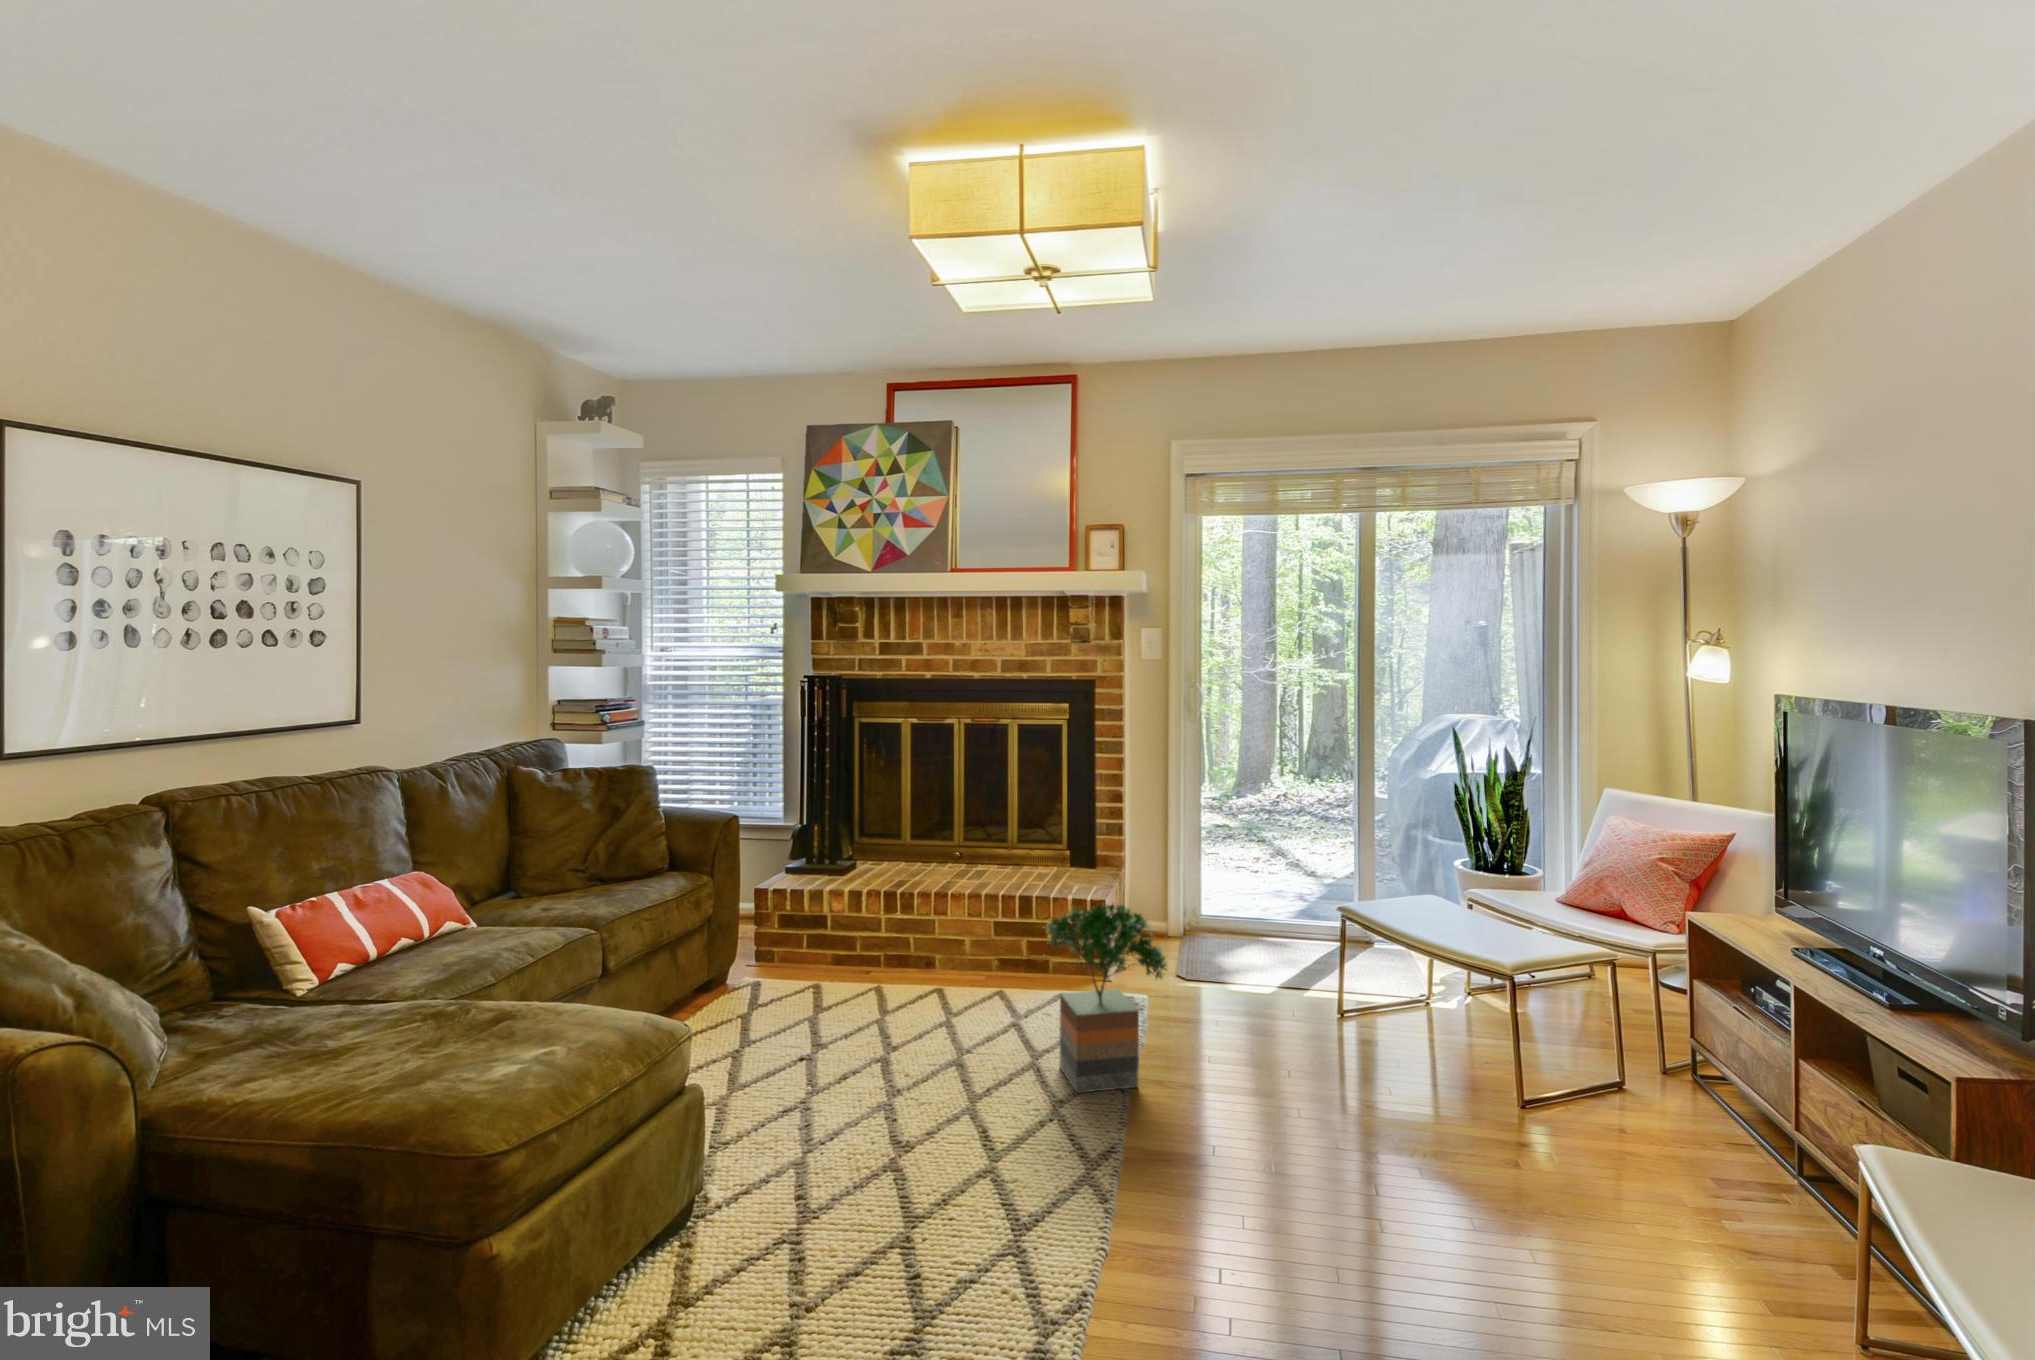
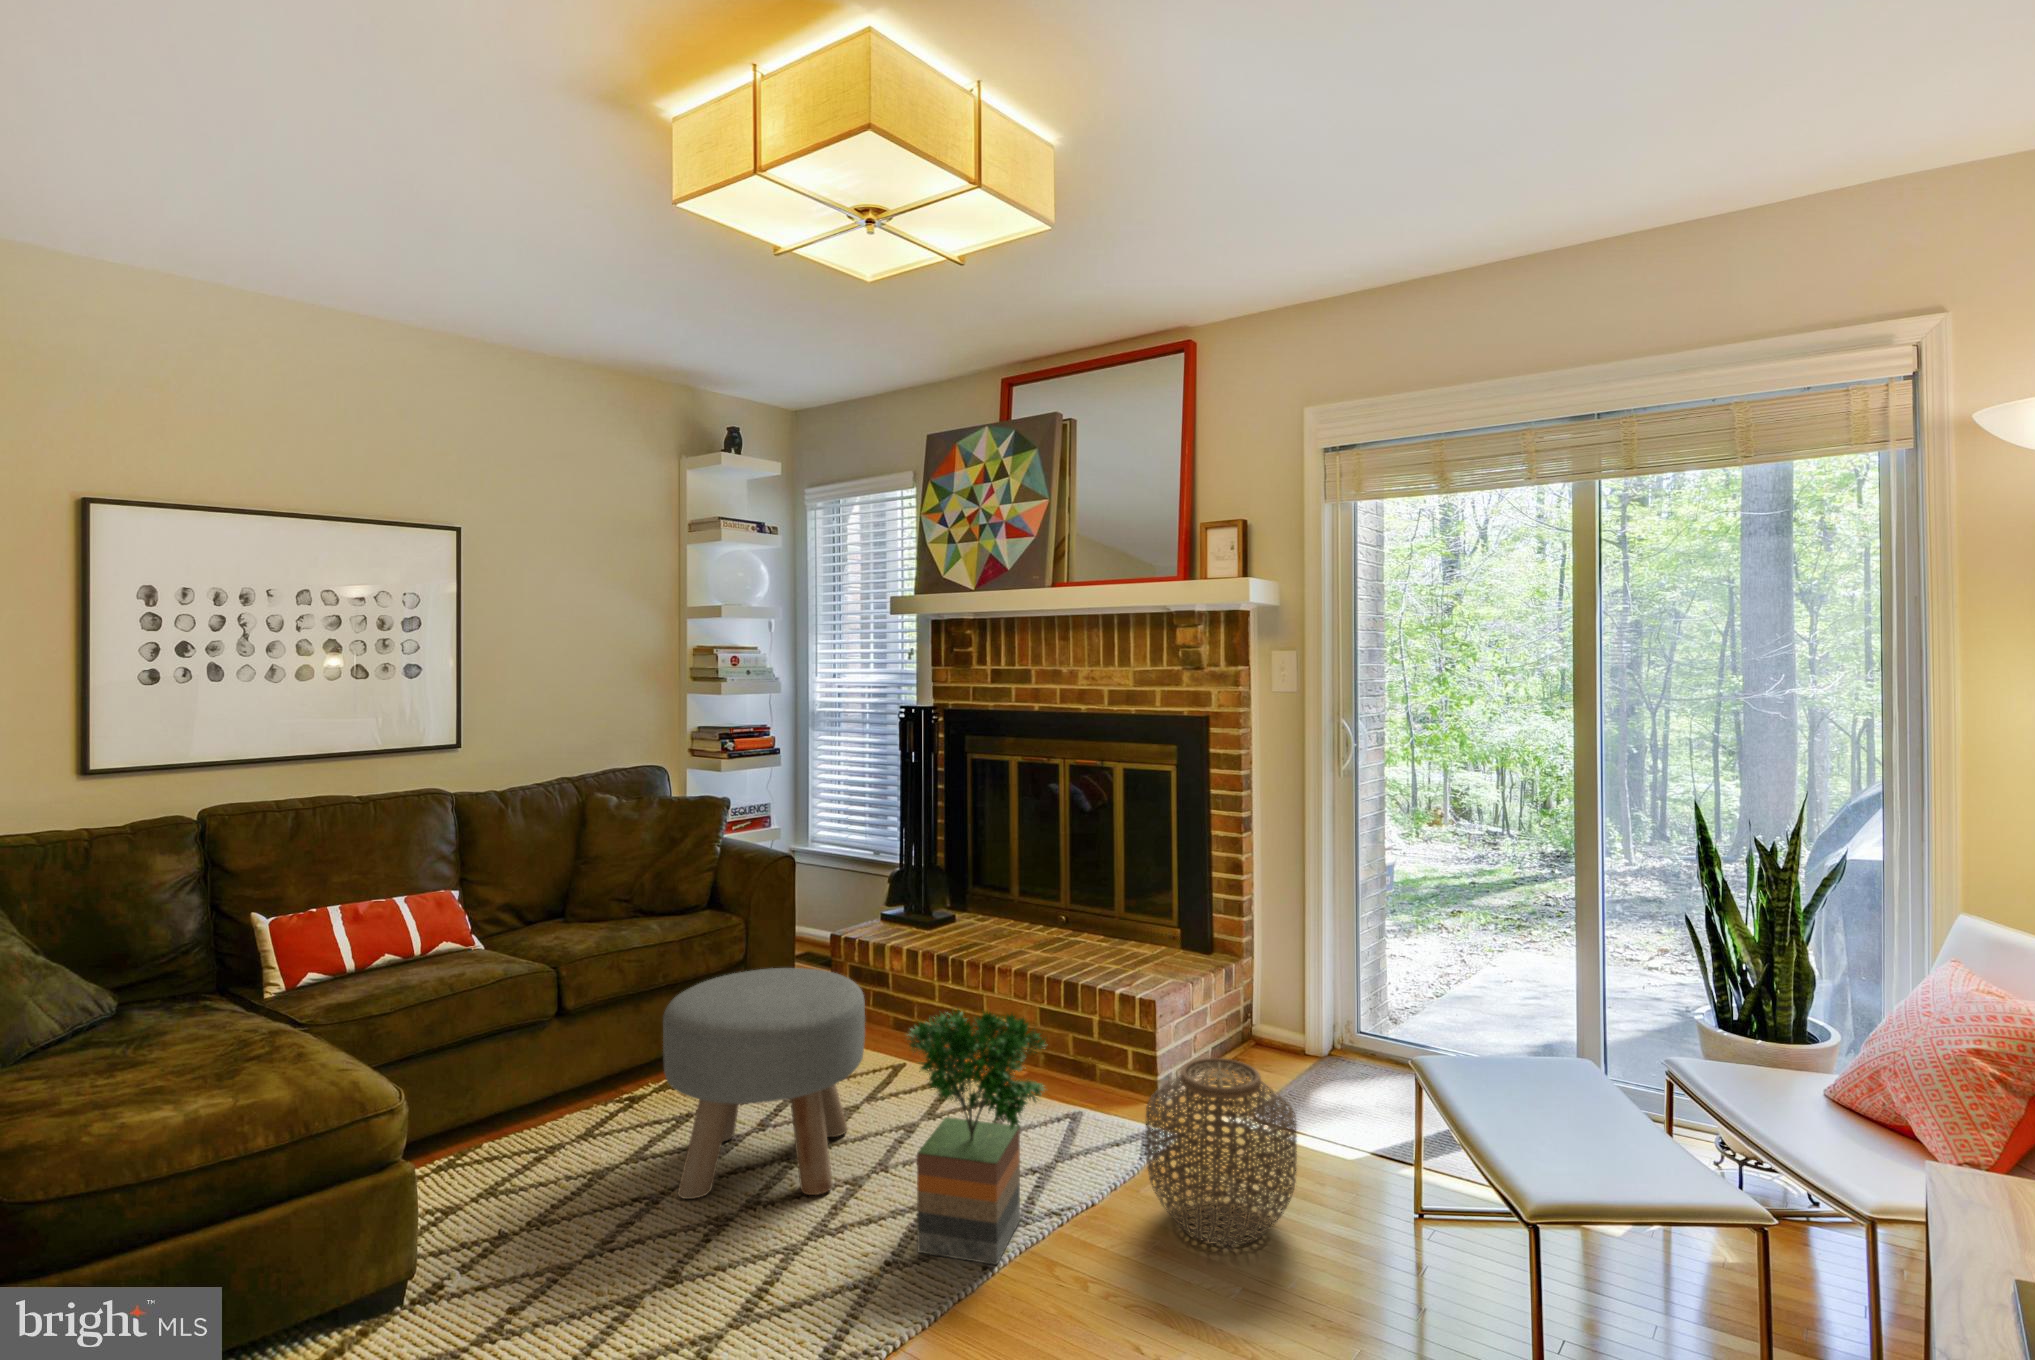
ottoman: none [792,902,964,1104] -> present [663,968,865,1199]
woven basket: none [1187,921,1296,1047] -> present [1146,1058,1297,1246]

